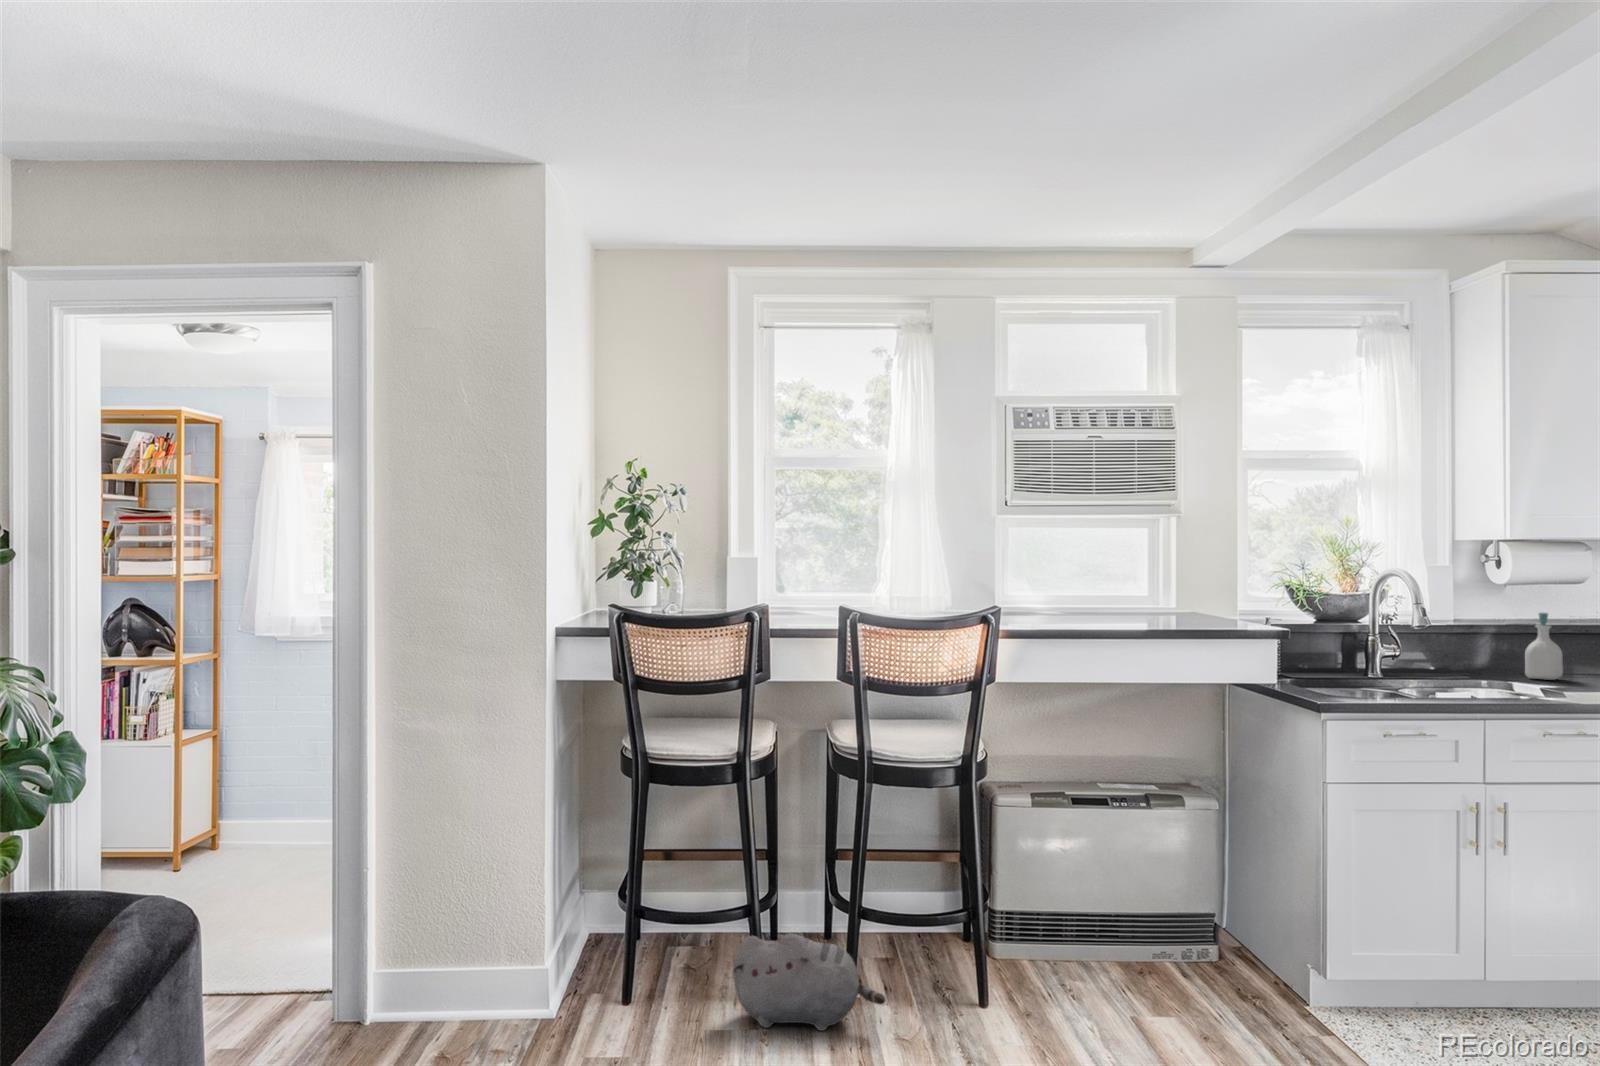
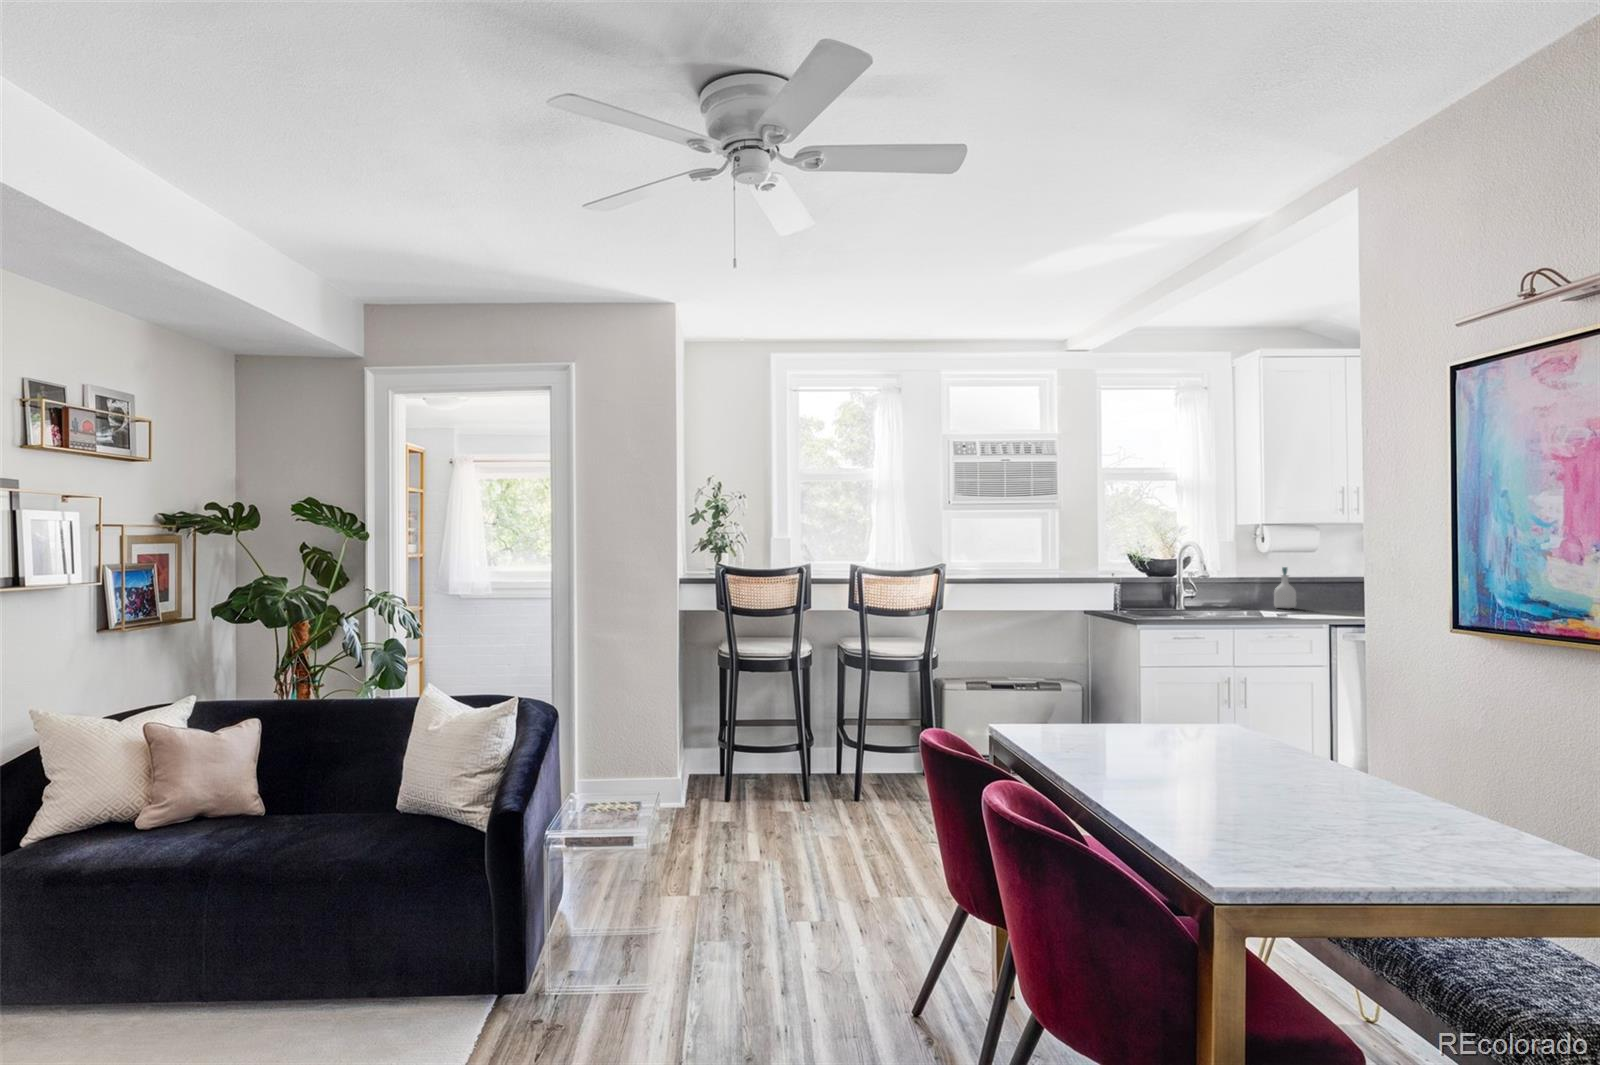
plush toy: present [733,934,886,1031] -> none [790,757,880,812]

